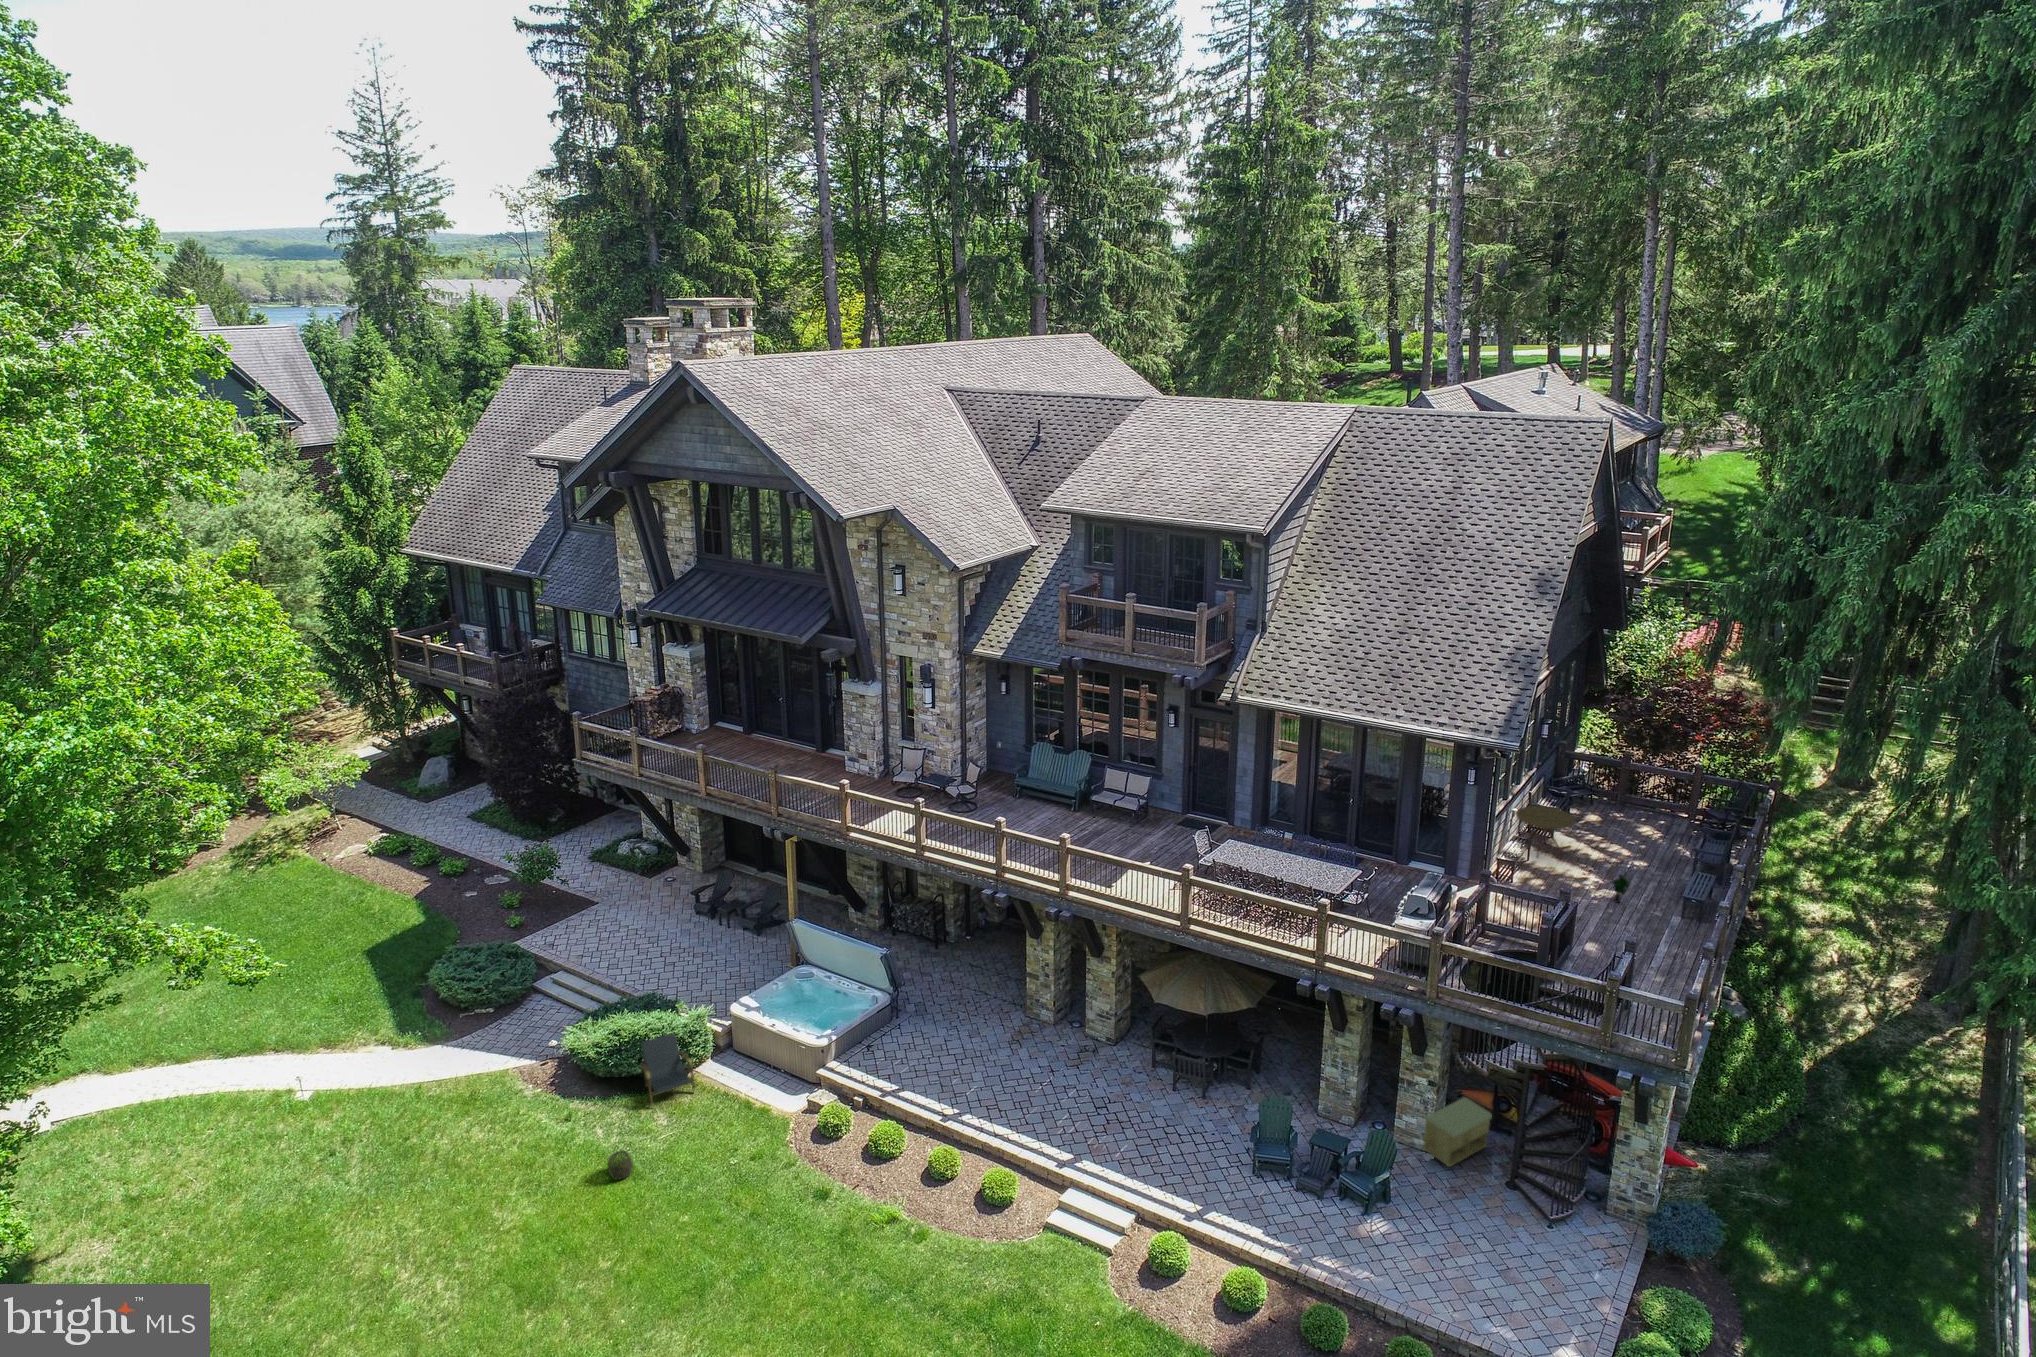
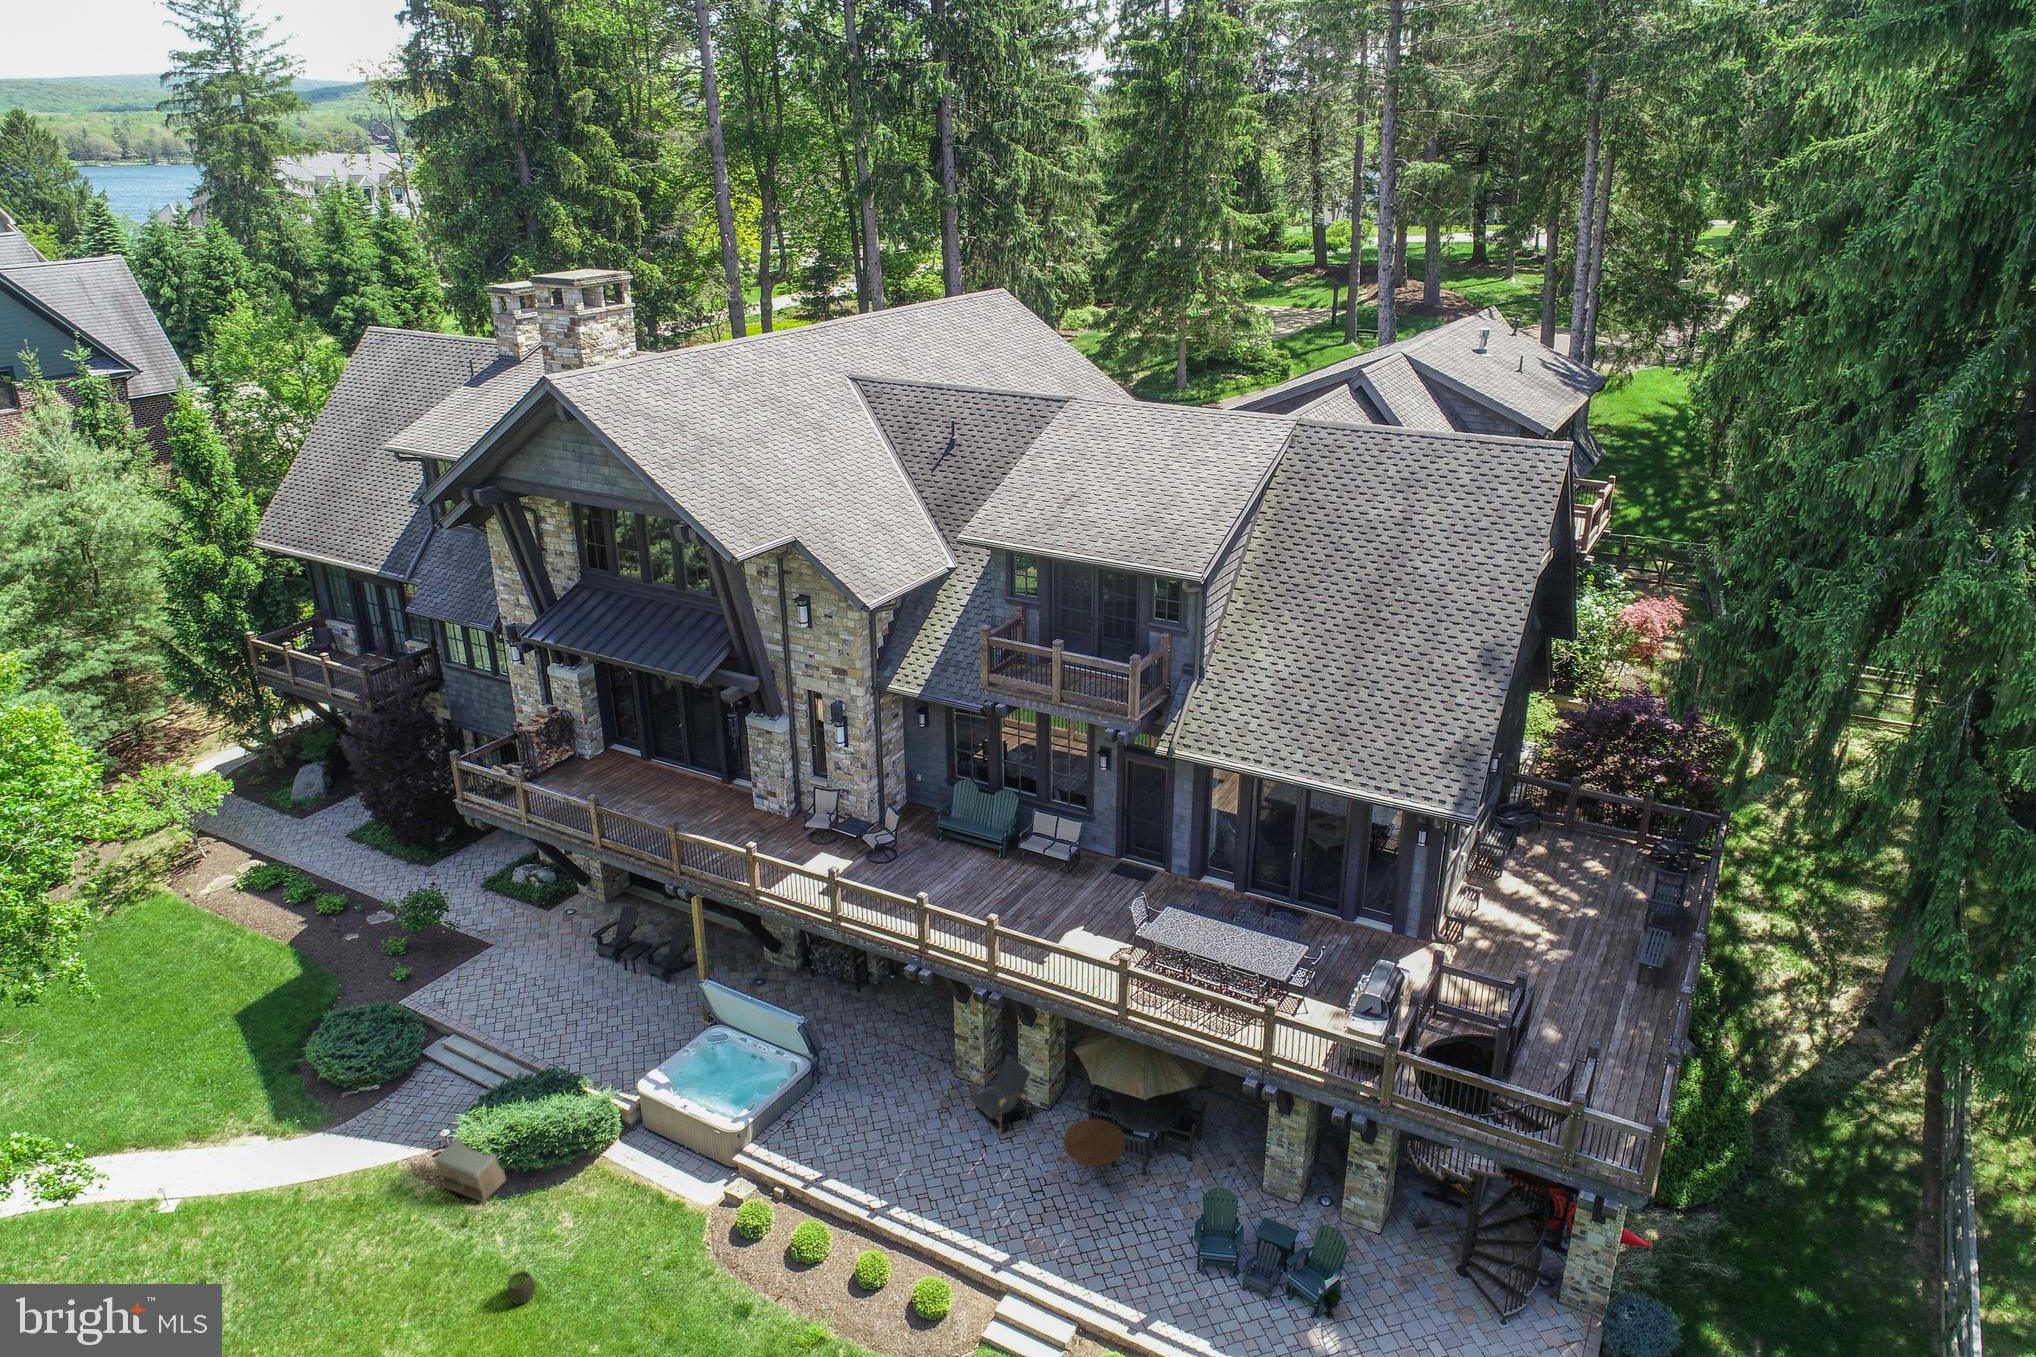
round table: present [1516,806,1575,854] -> present [1063,1119,1126,1184]
decorative plant: present [1612,874,1629,903] -> present [1322,1285,1342,1318]
lounge chair: present [641,1033,695,1106] -> present [970,1054,1030,1132]
storage bench: present [1423,1097,1492,1167] -> present [434,1139,506,1201]

